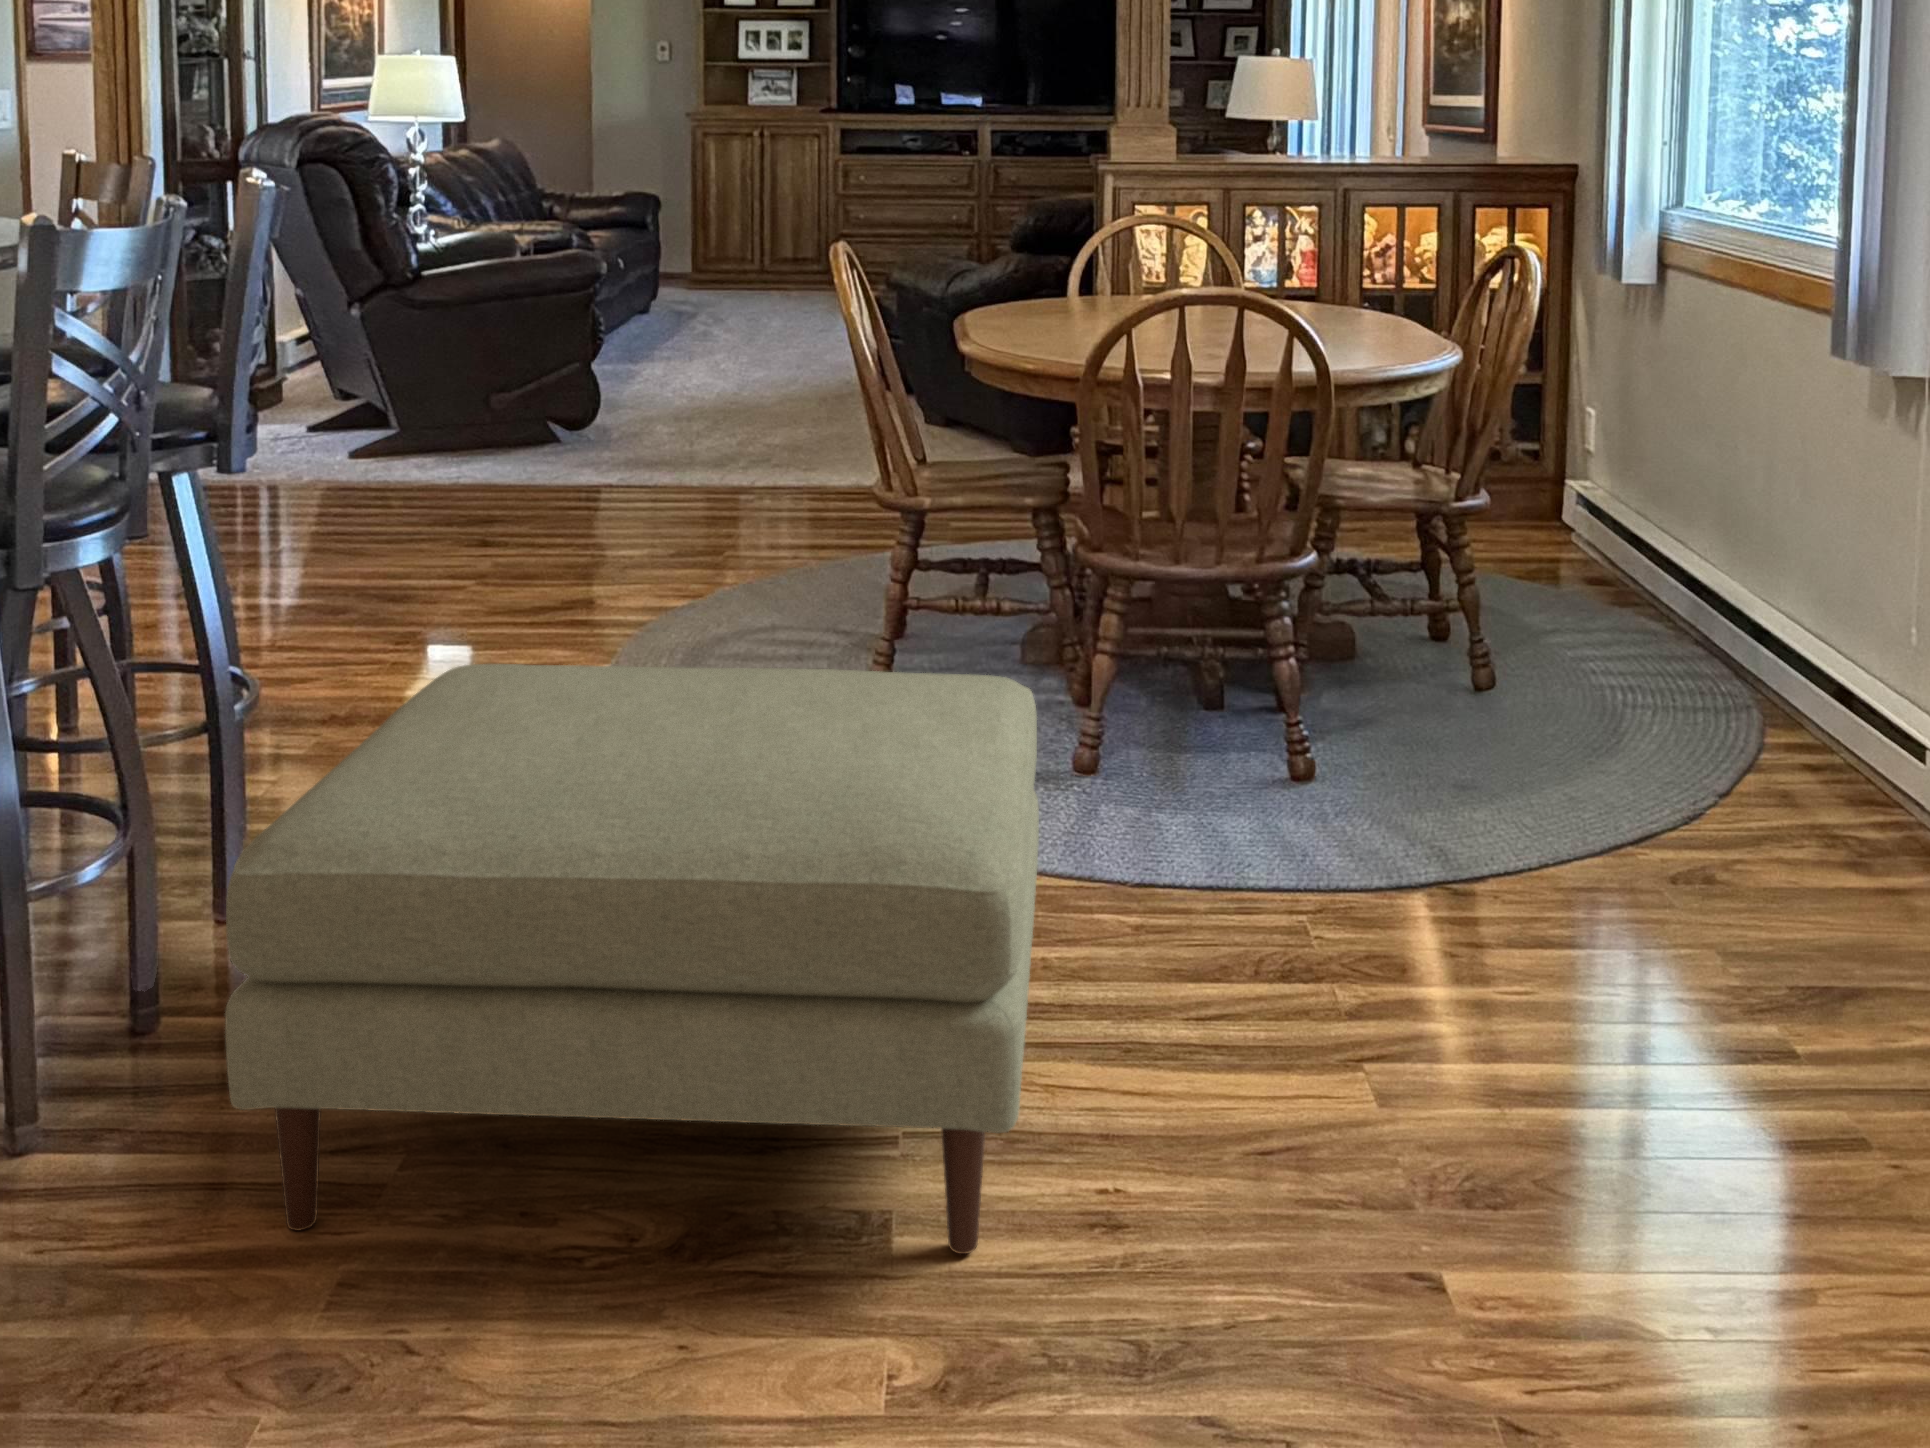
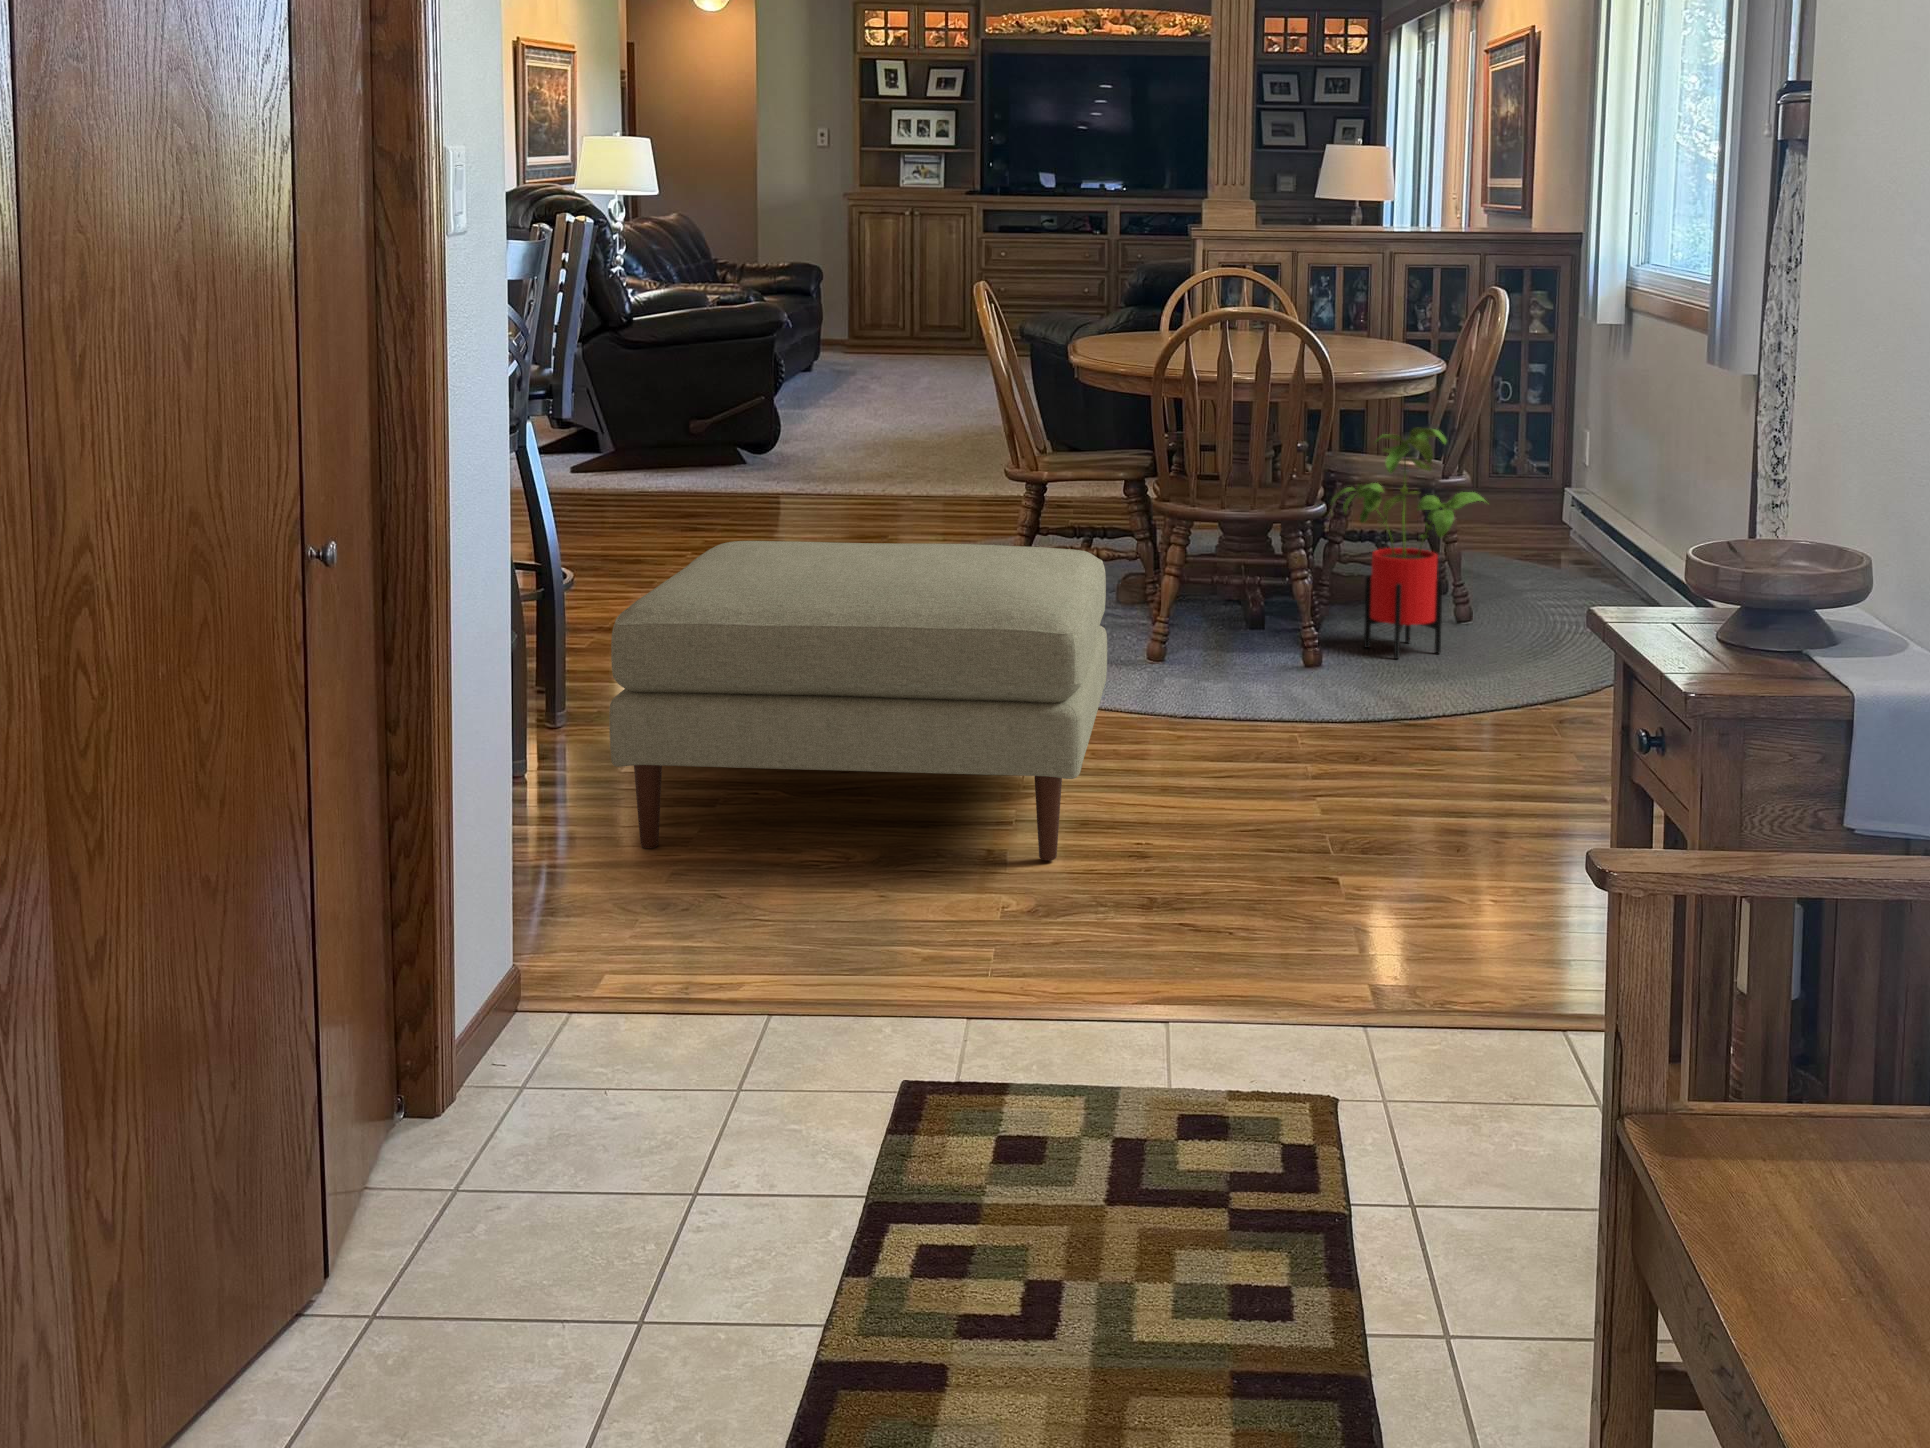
house plant: none [1321,440,1540,761] -> present [1331,428,1489,659]

